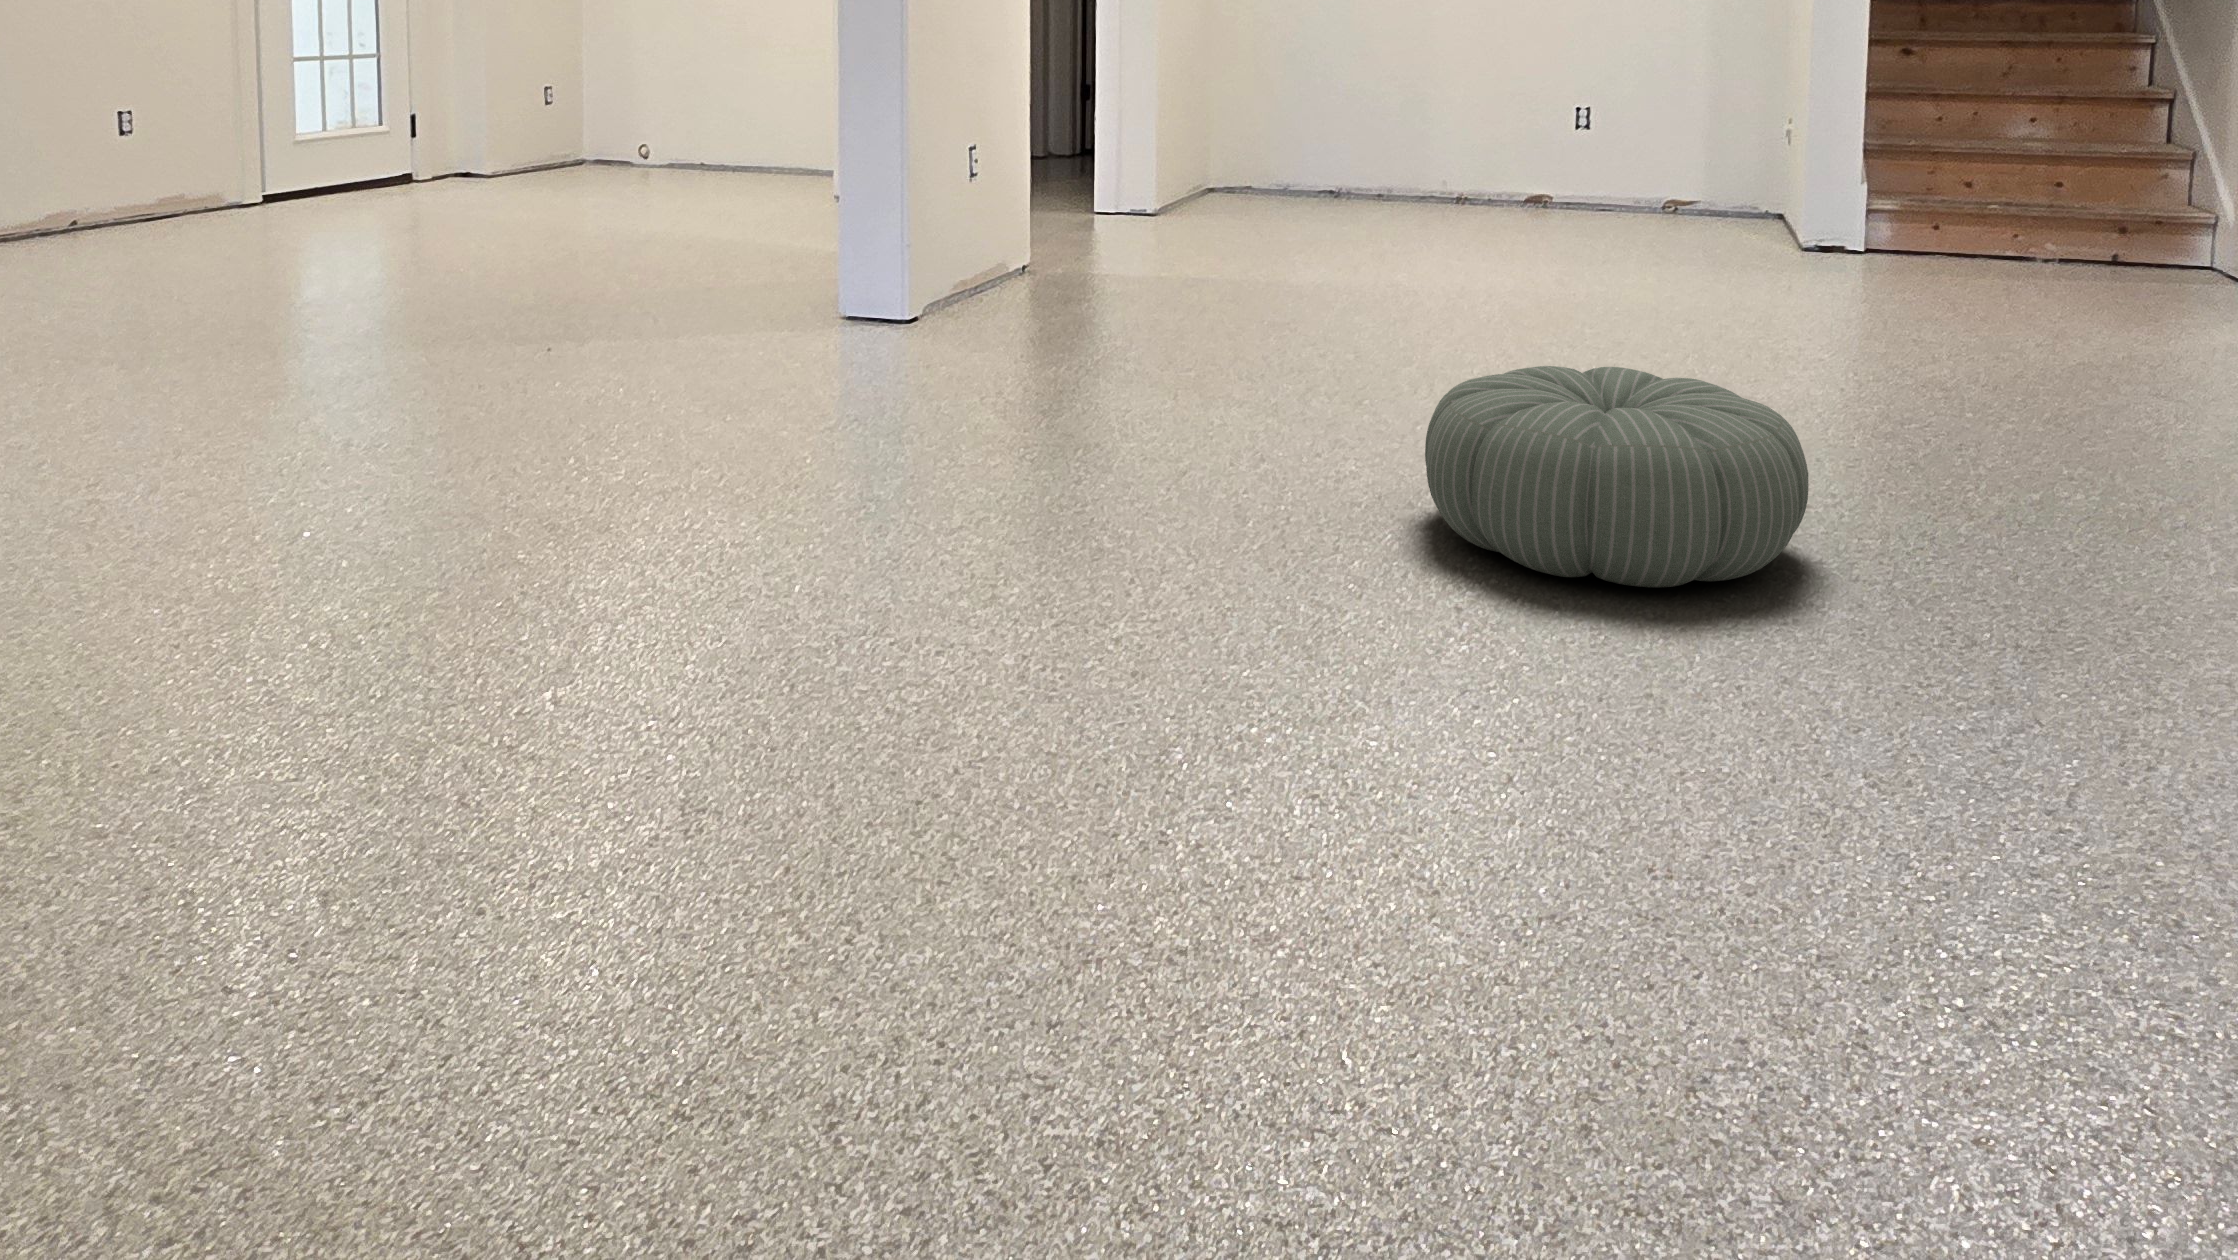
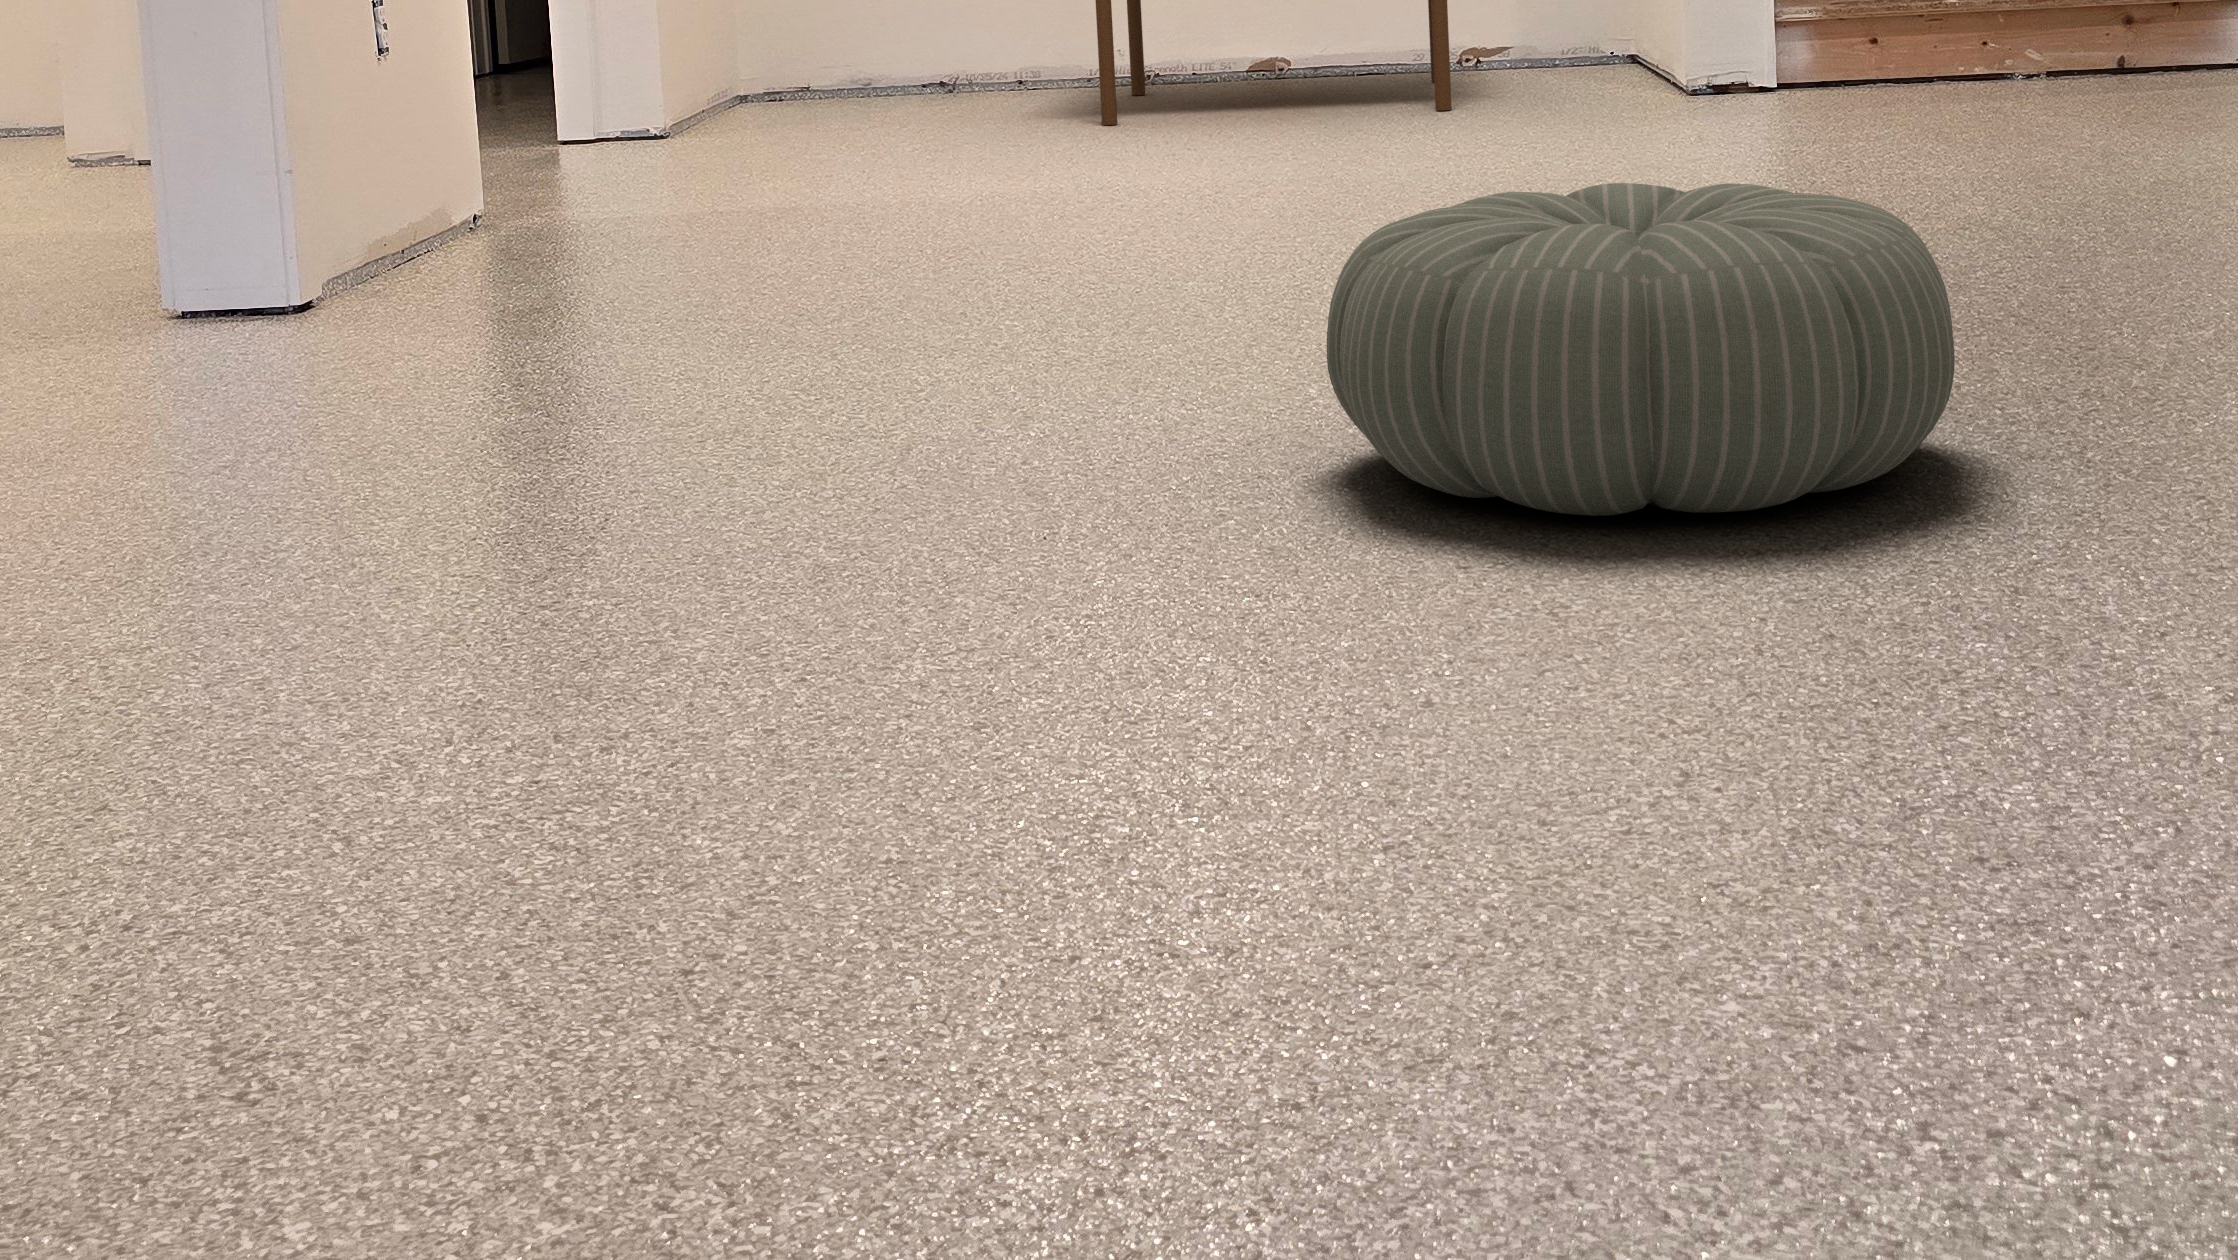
coffee table: none [1418,97,1665,242] -> present [1095,0,1452,125]

